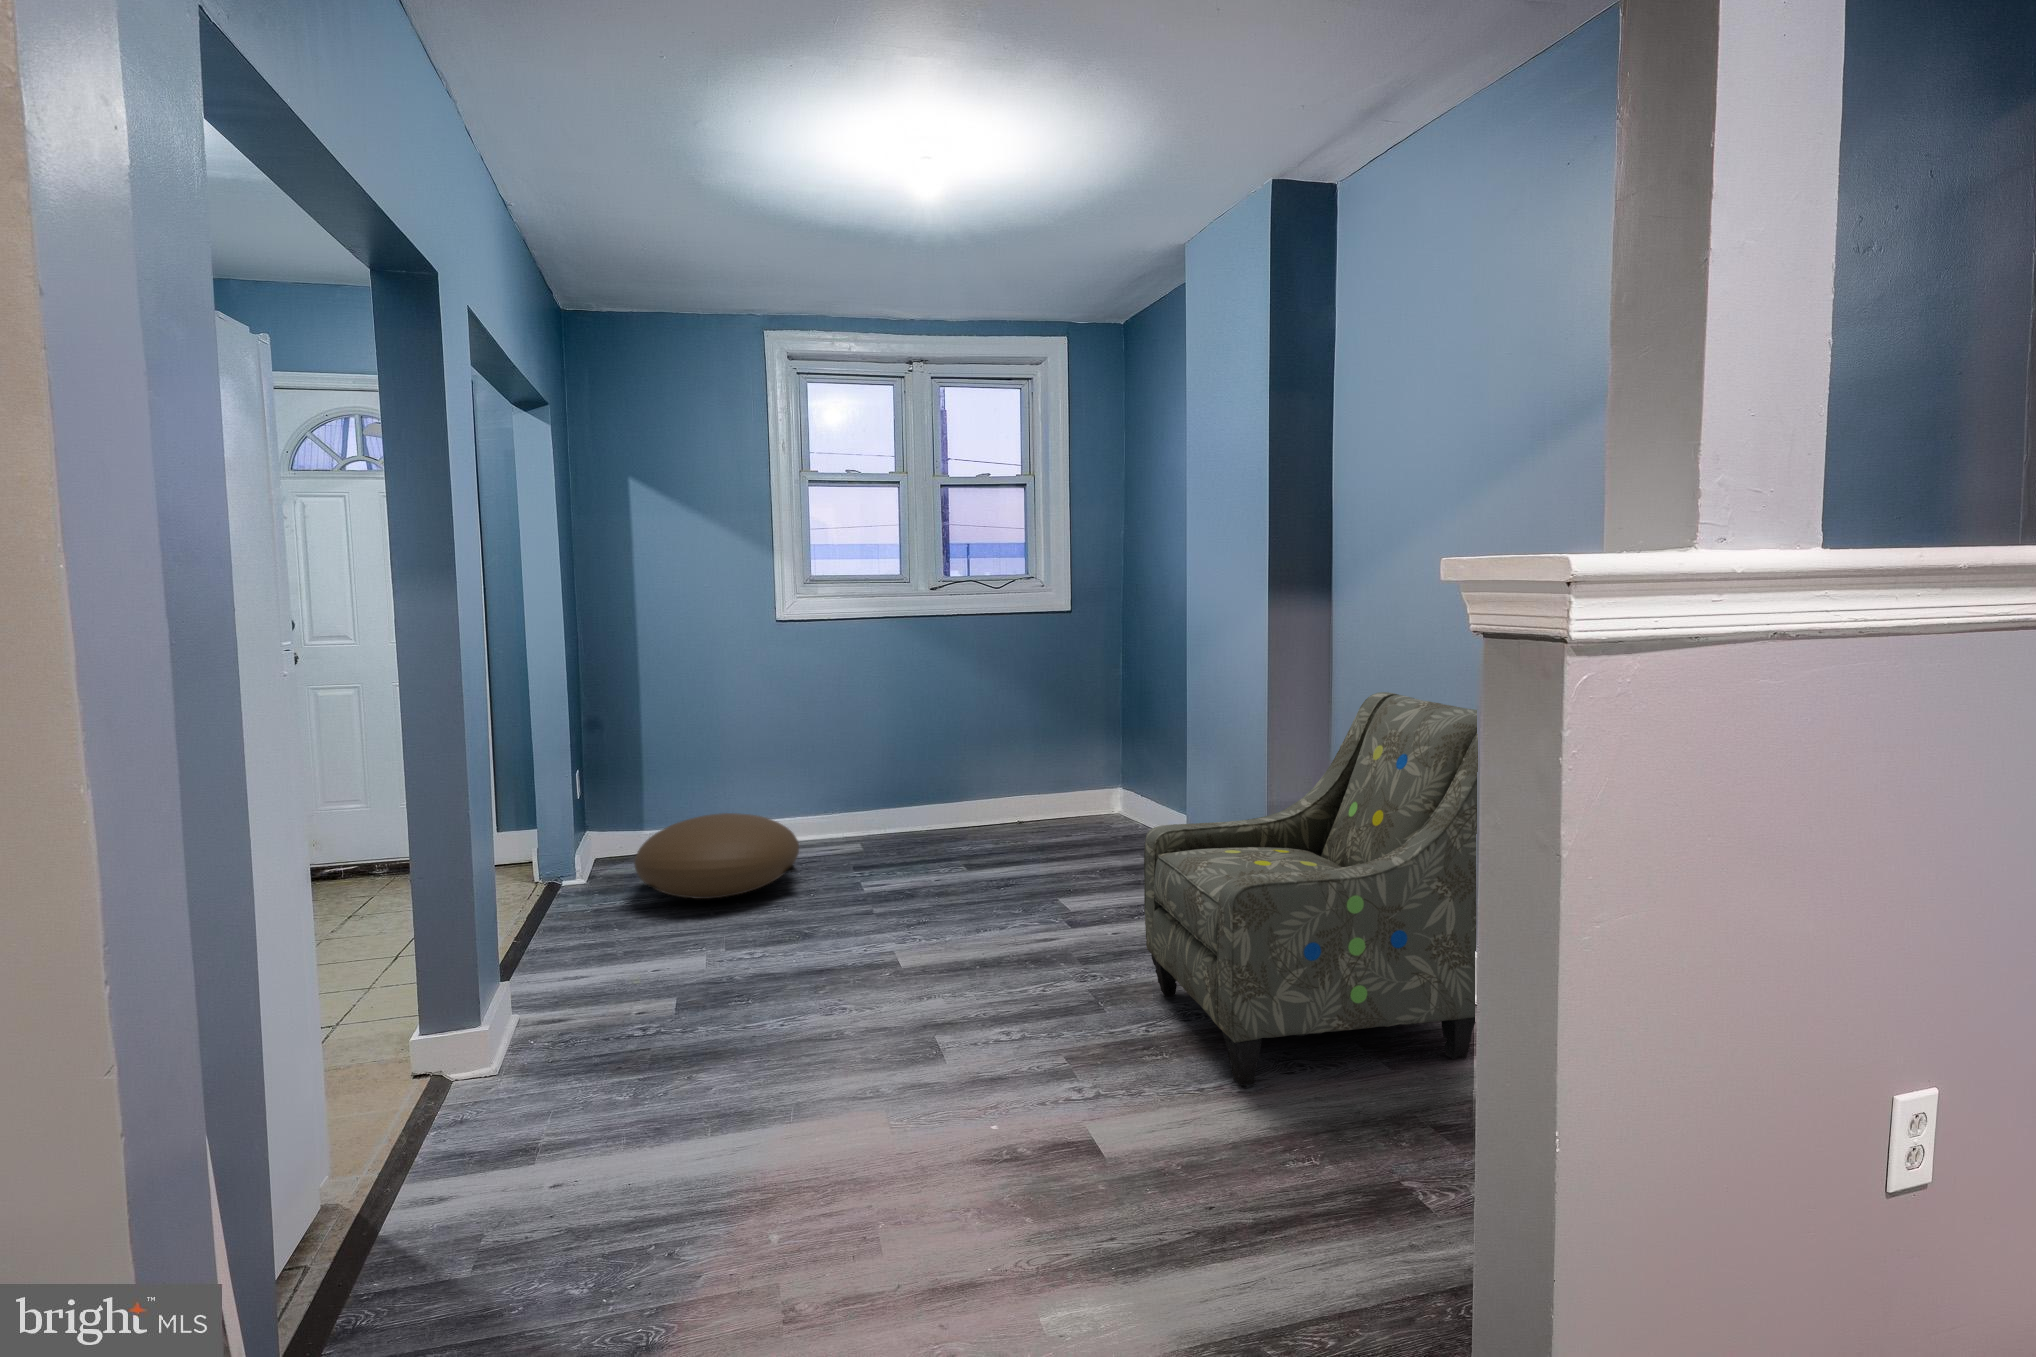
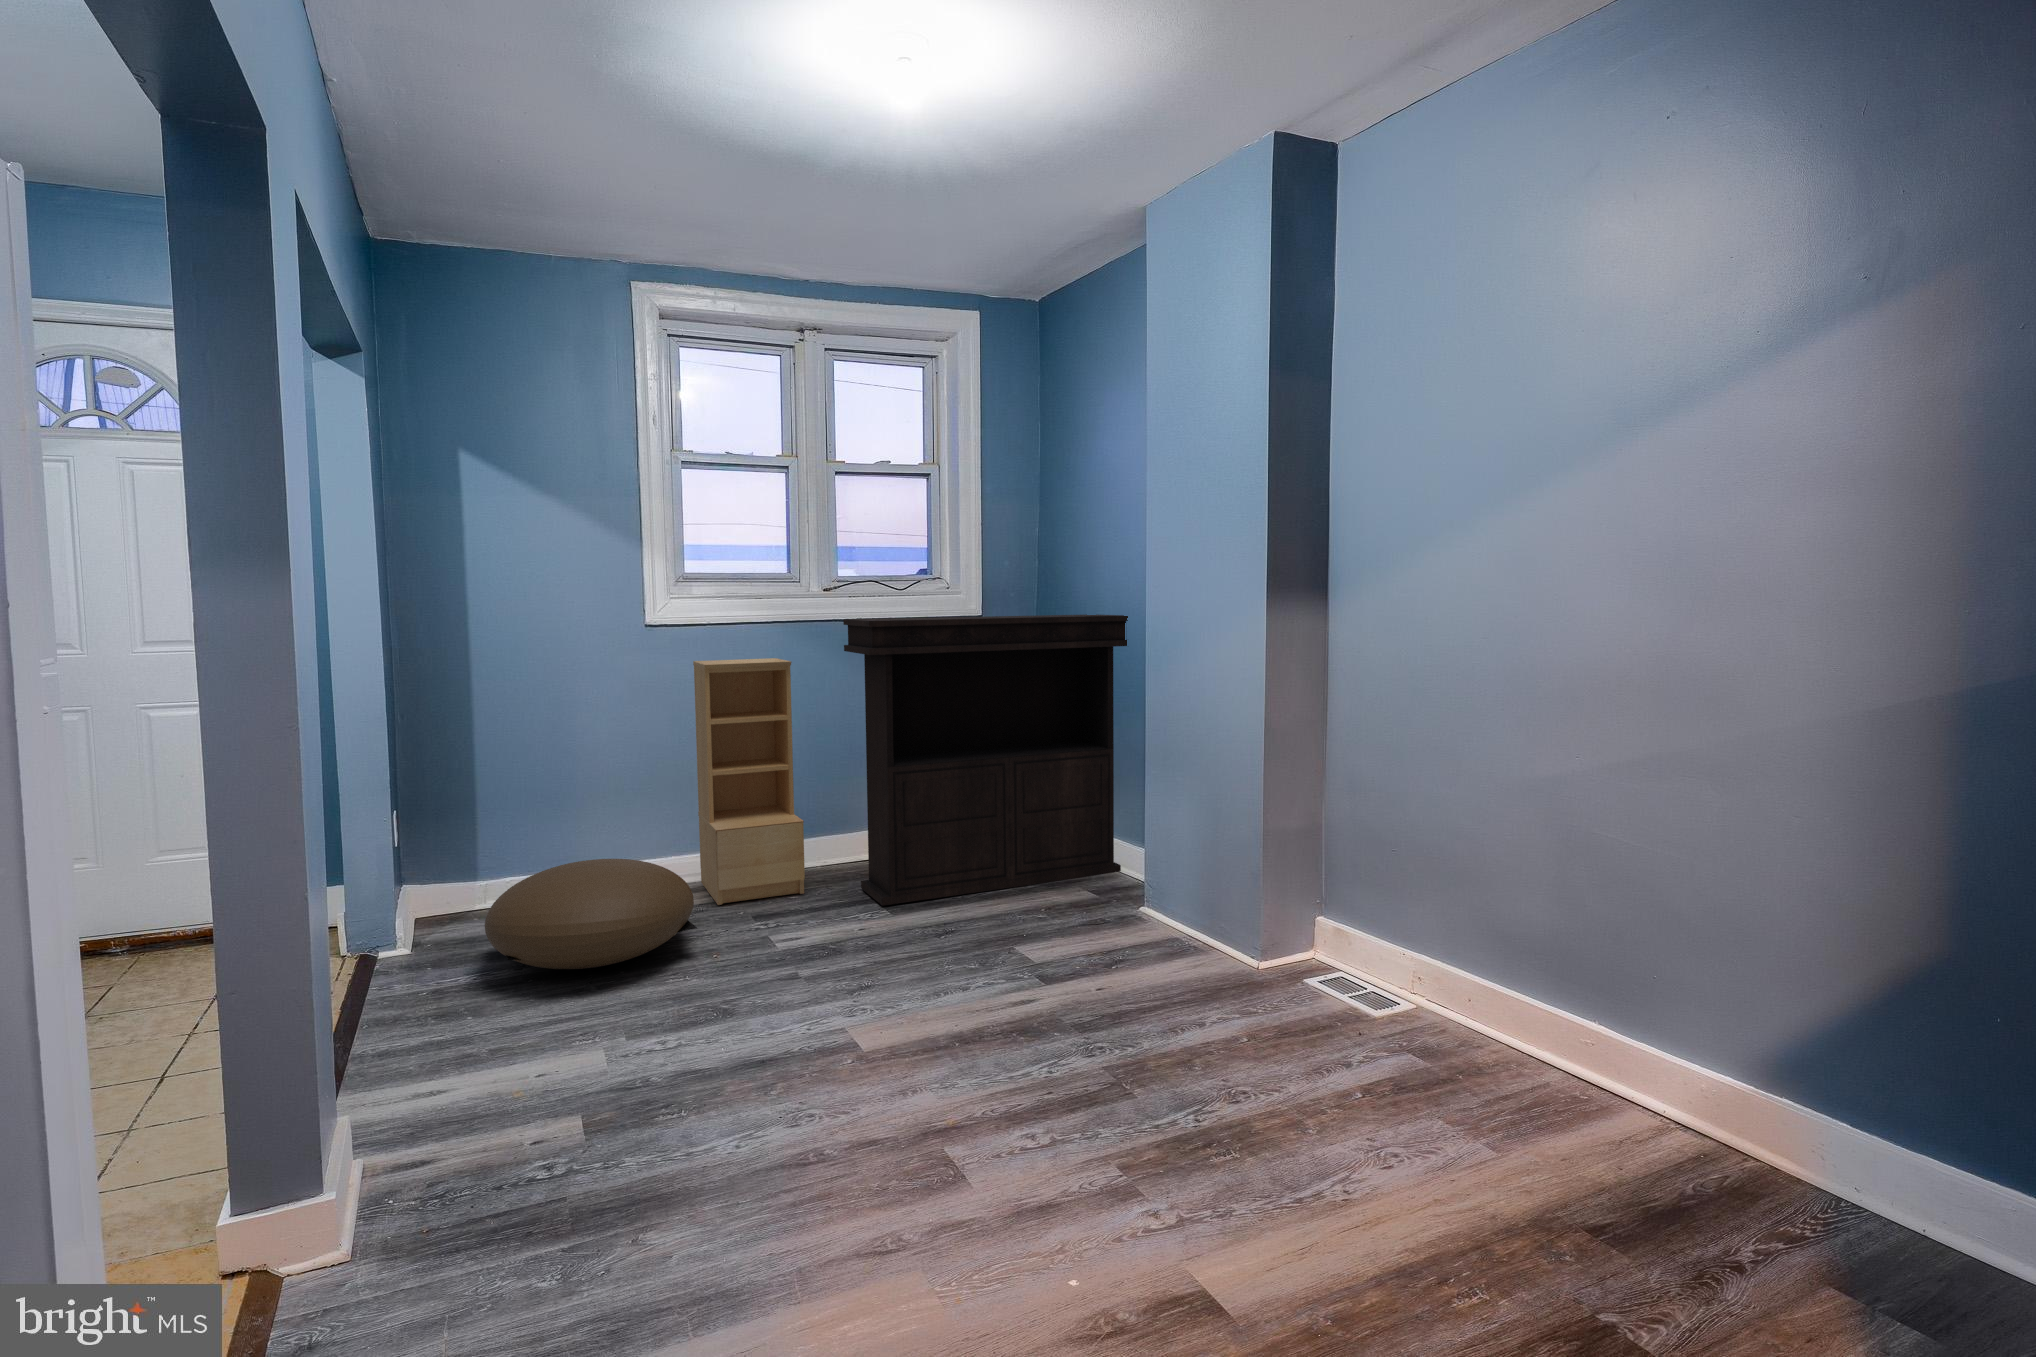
console table: none [934,610,1190,863] -> present [843,614,1128,906]
bookshelf: none [814,650,901,857] -> present [693,658,805,905]
armchair: present [1144,692,1478,1085] -> none [1170,710,1646,1191]

